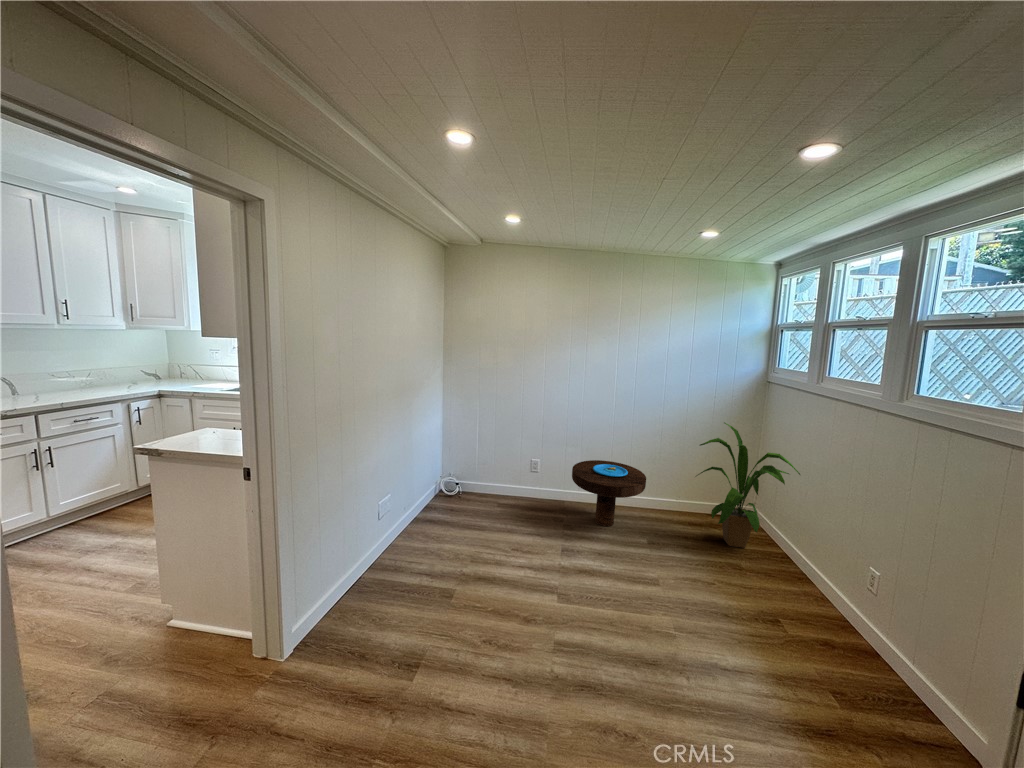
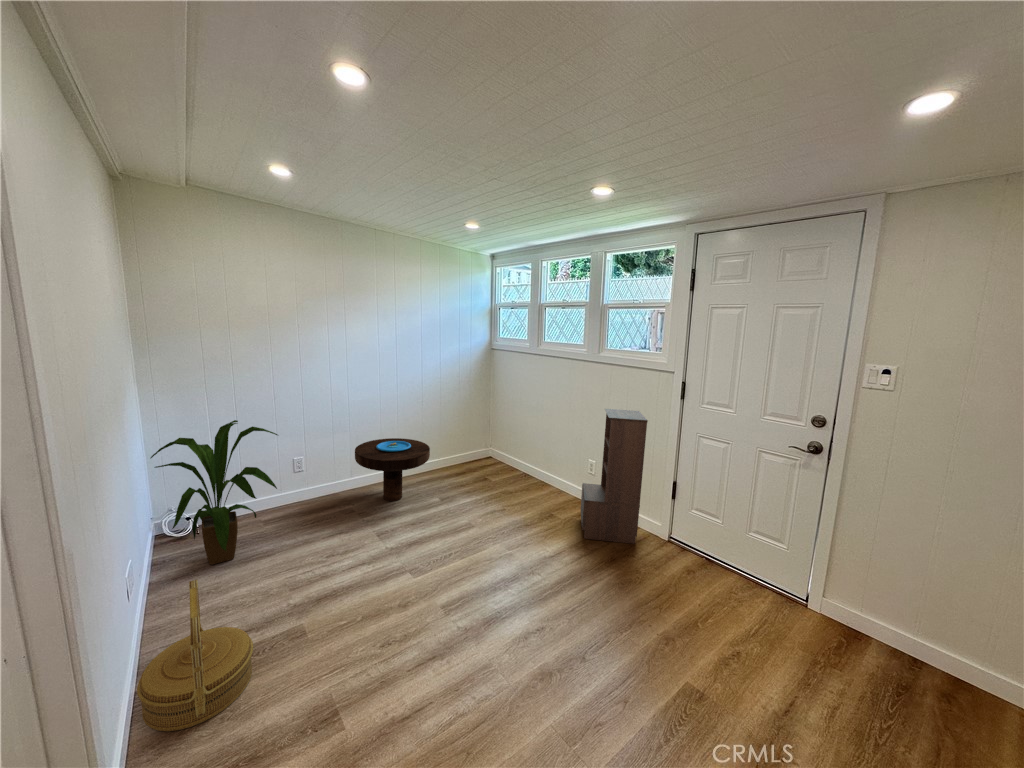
house plant: present [697,423,800,548] -> present [151,420,277,565]
bookshelf: none [802,490,970,742] -> present [581,409,648,544]
woven basket: none [349,520,415,616] -> present [137,580,253,732]

